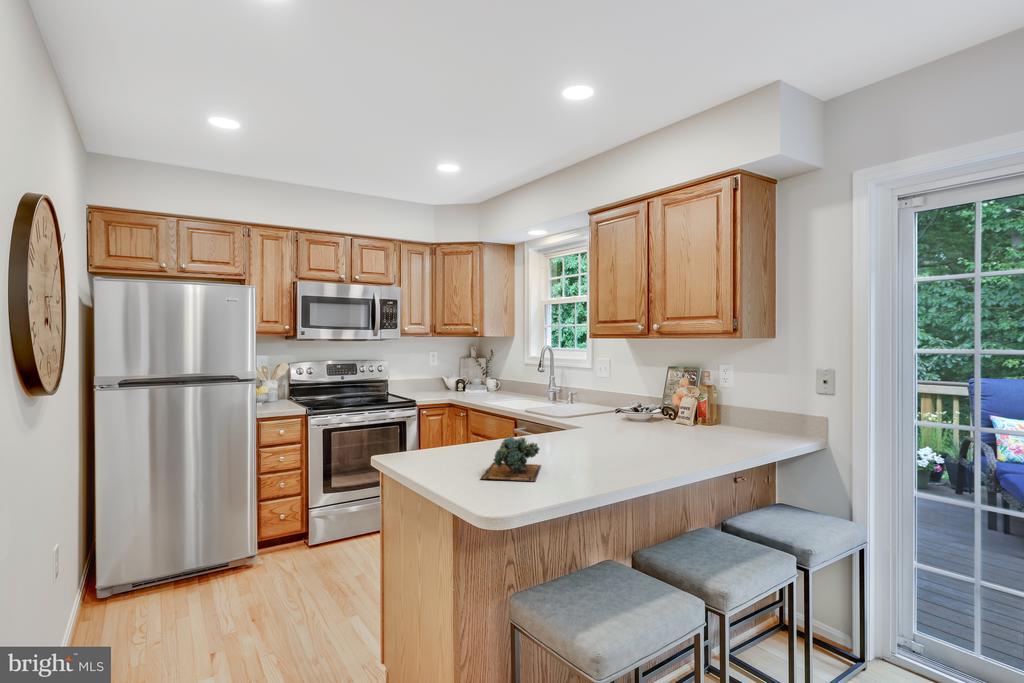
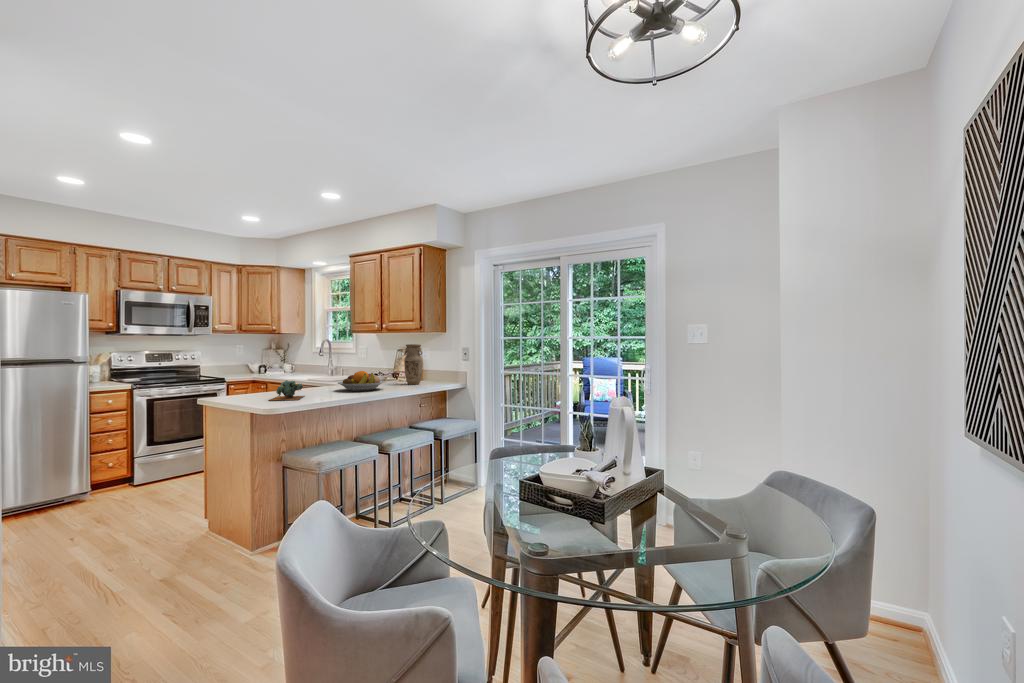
vase: none [700,361,738,439] -> present [404,344,423,385]
fruit bowl: none [591,416,680,455] -> present [338,371,385,391]

